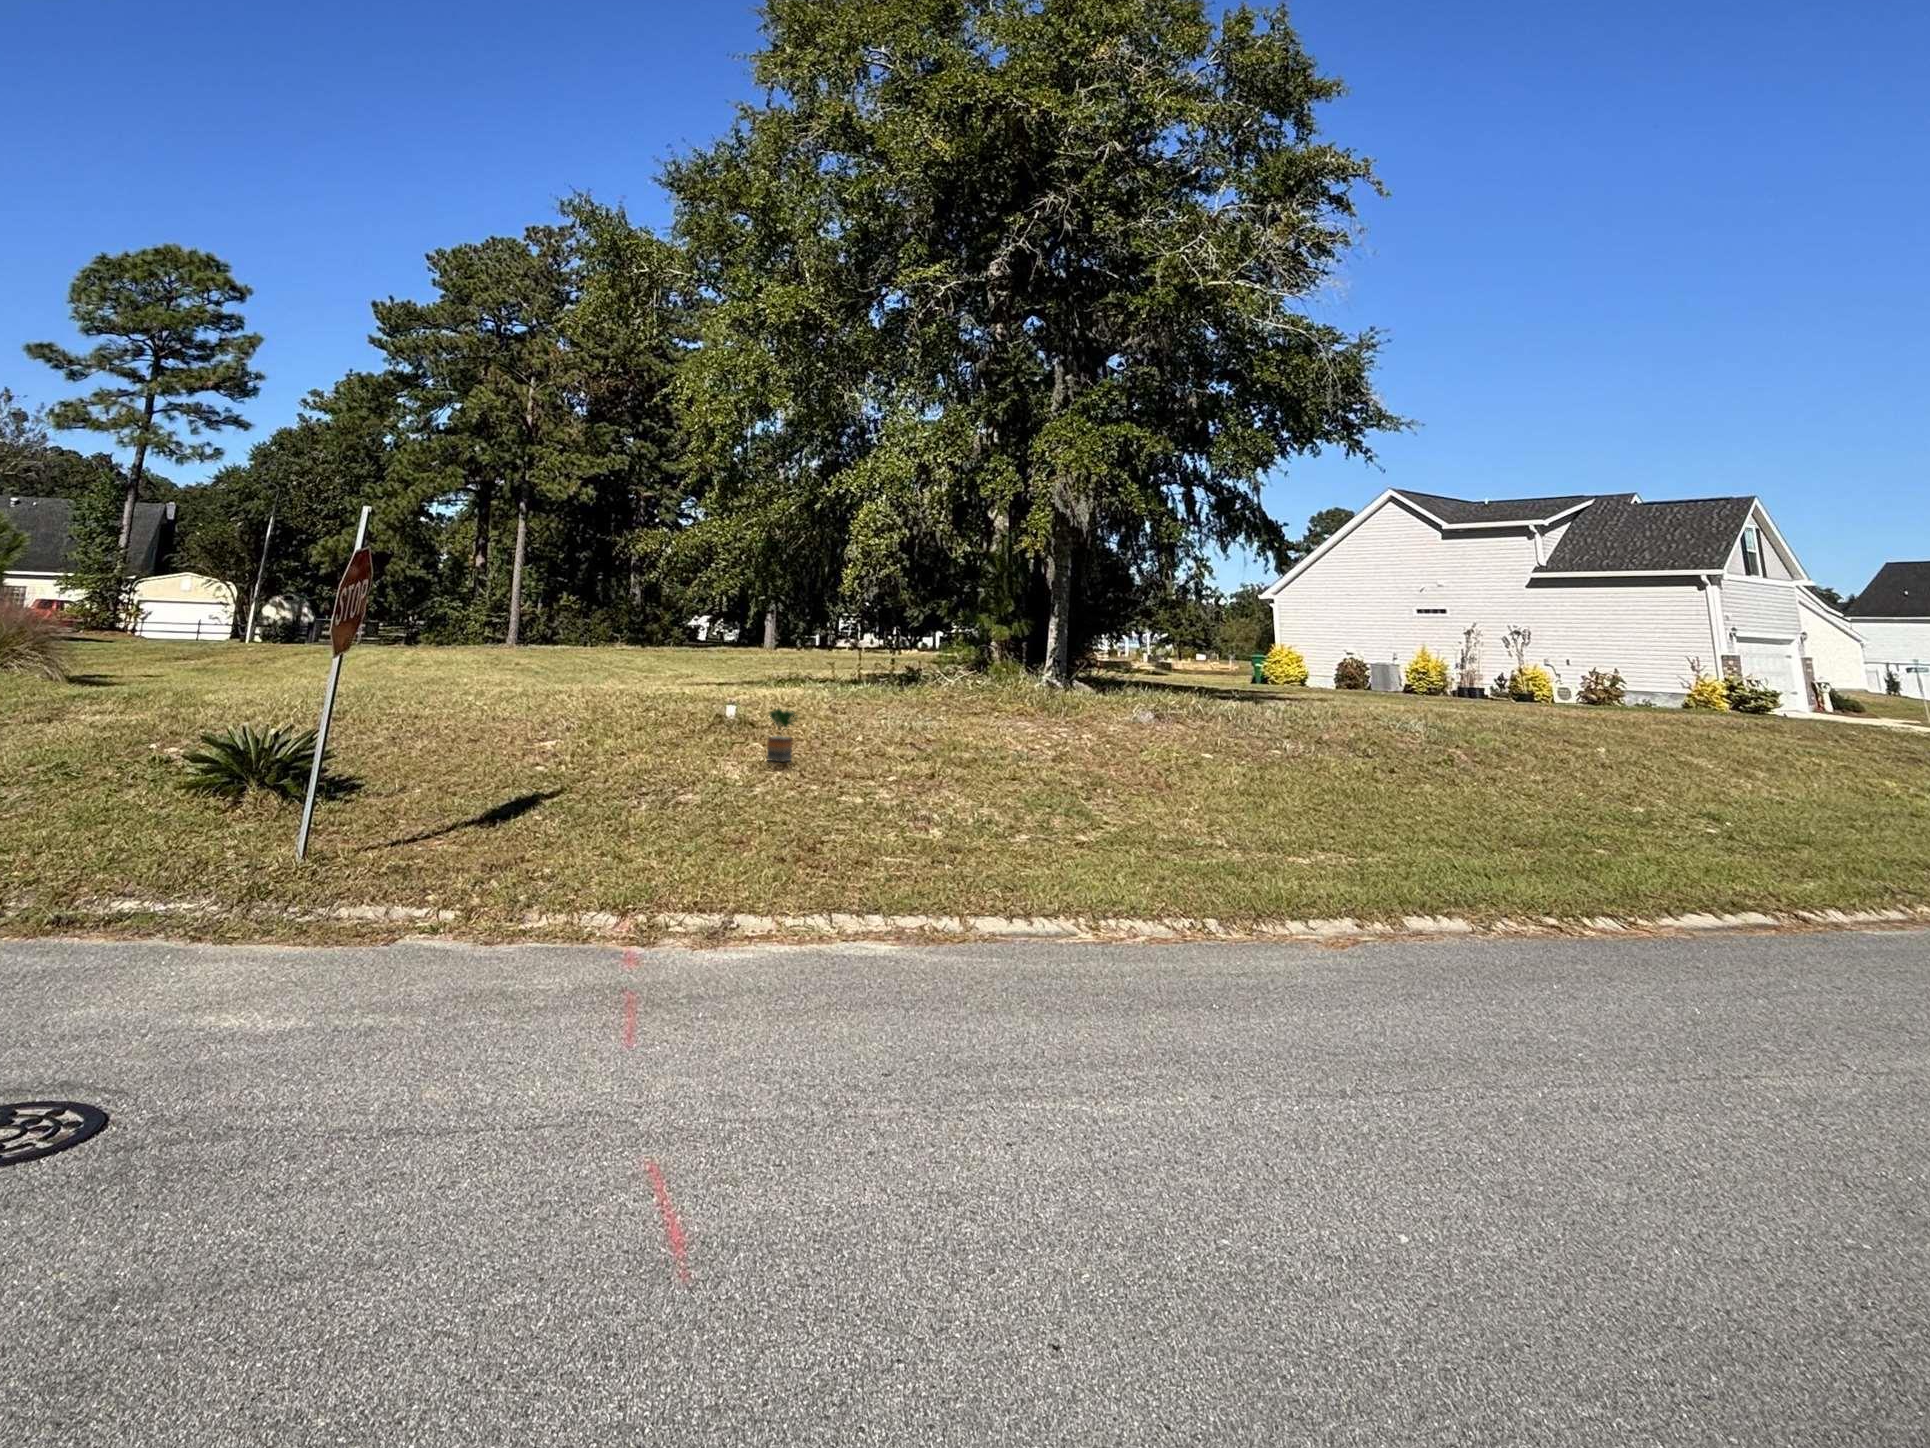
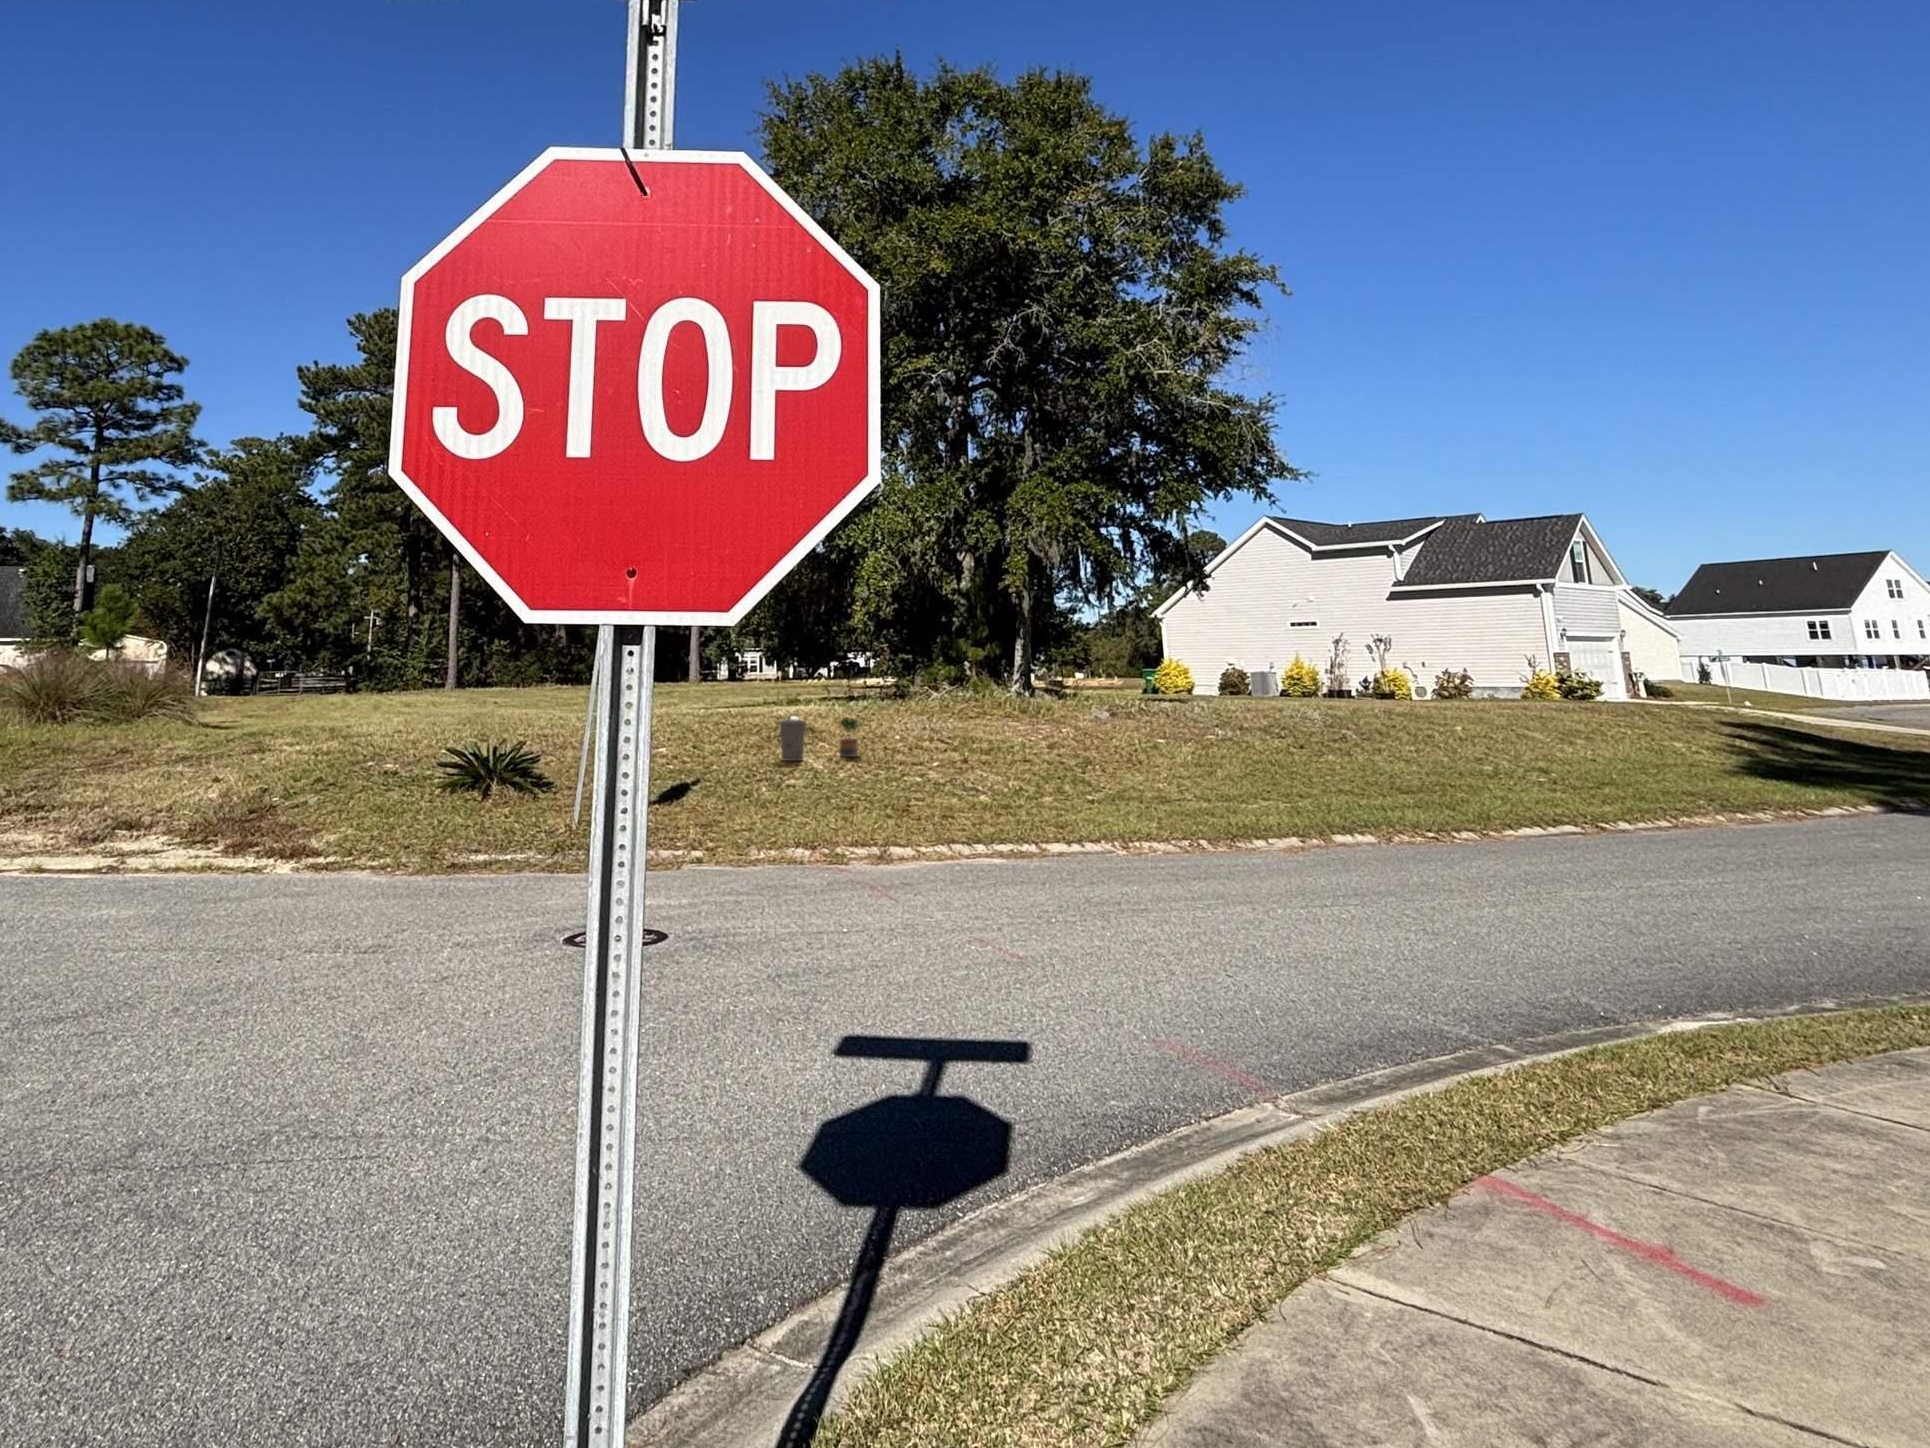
trash can: none [682,709,718,765] -> present [780,719,806,761]

